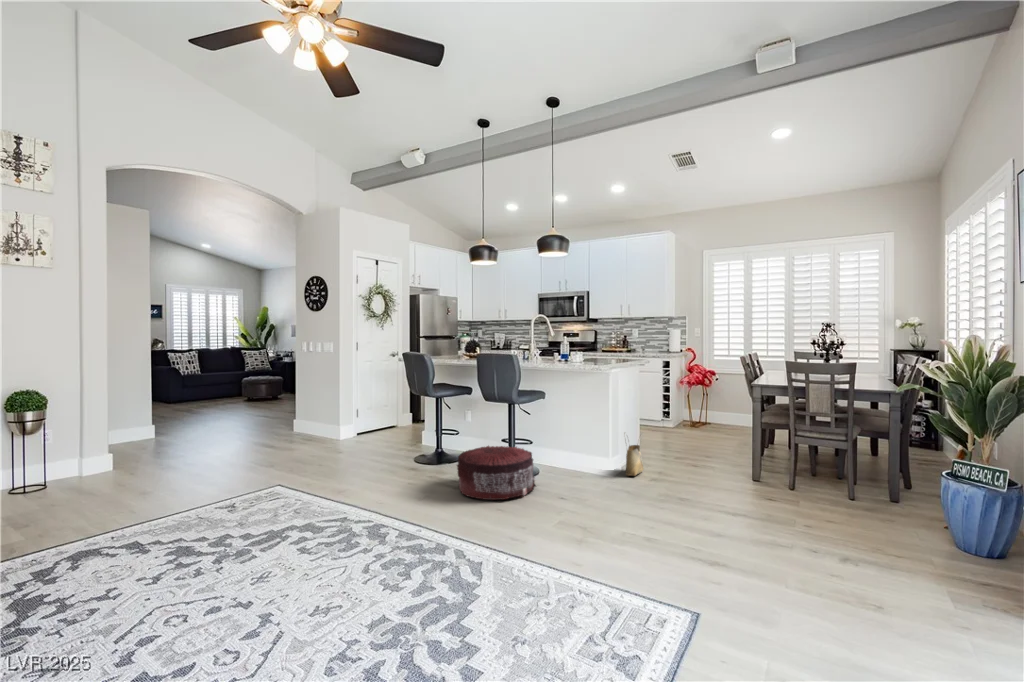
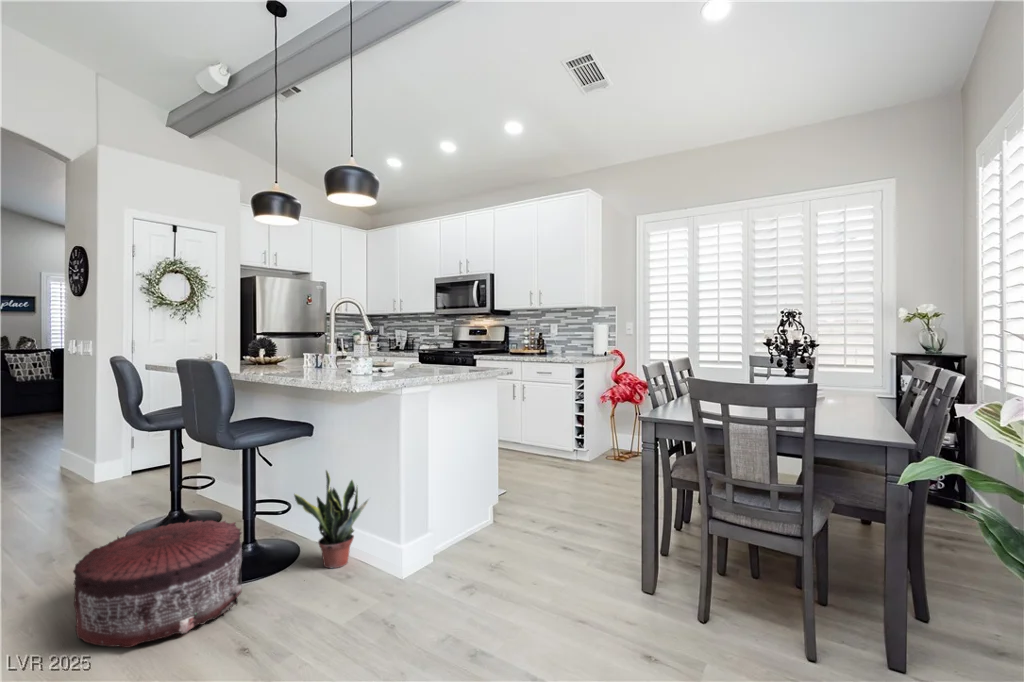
potted plant: none [544,419,585,476] -> present [294,471,368,568]
woven basket: present [626,445,644,476] -> none [433,492,473,571]

